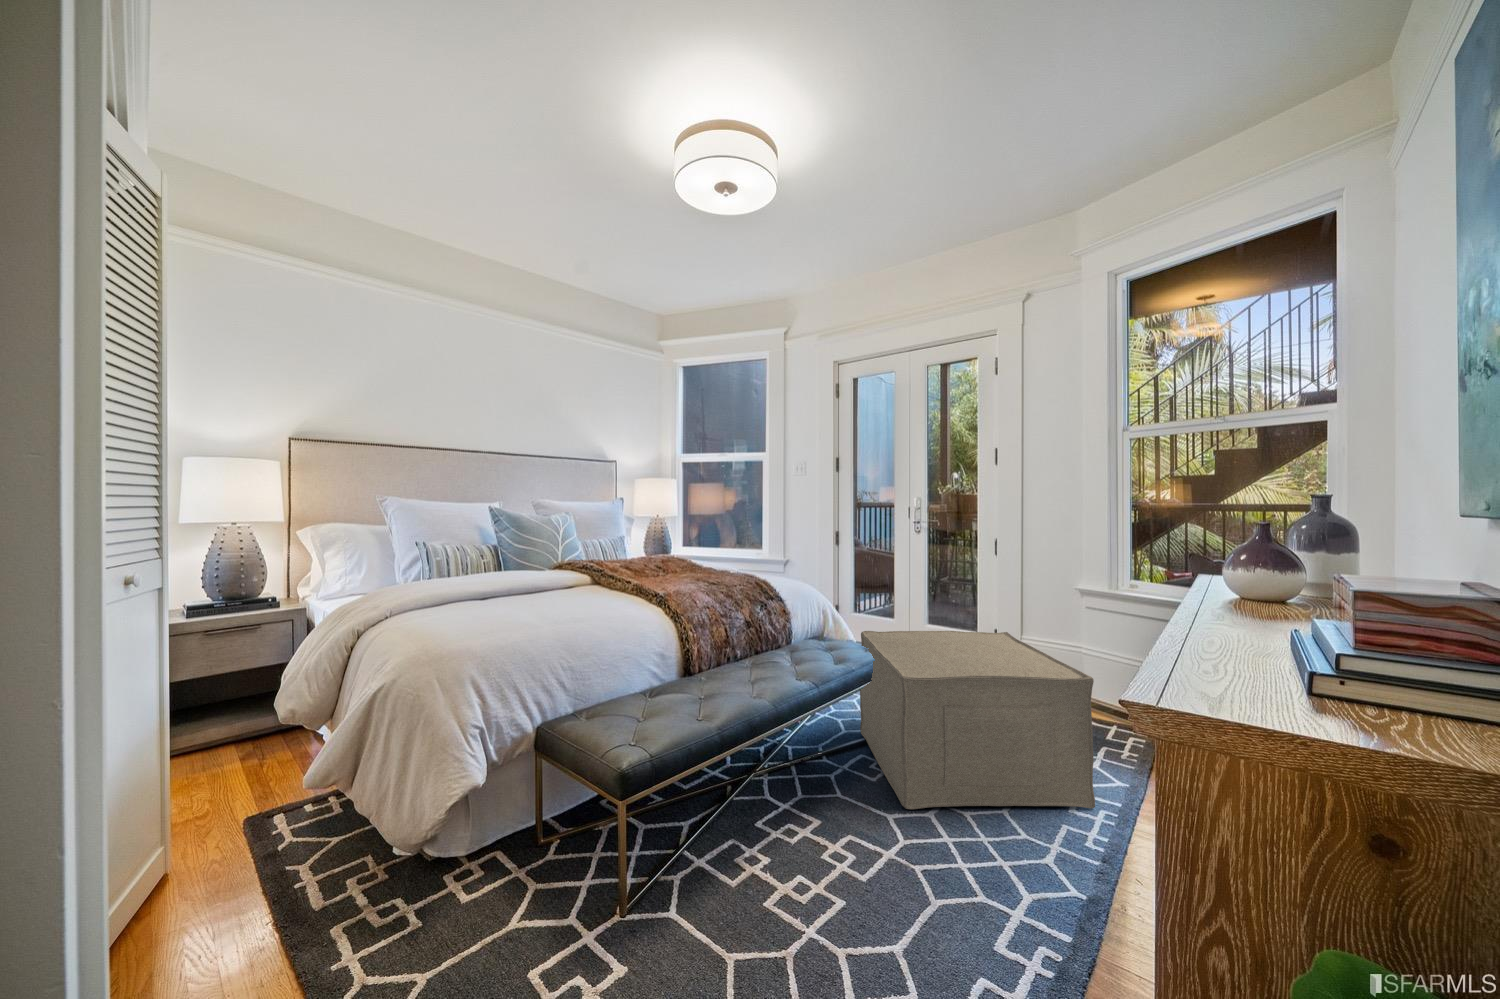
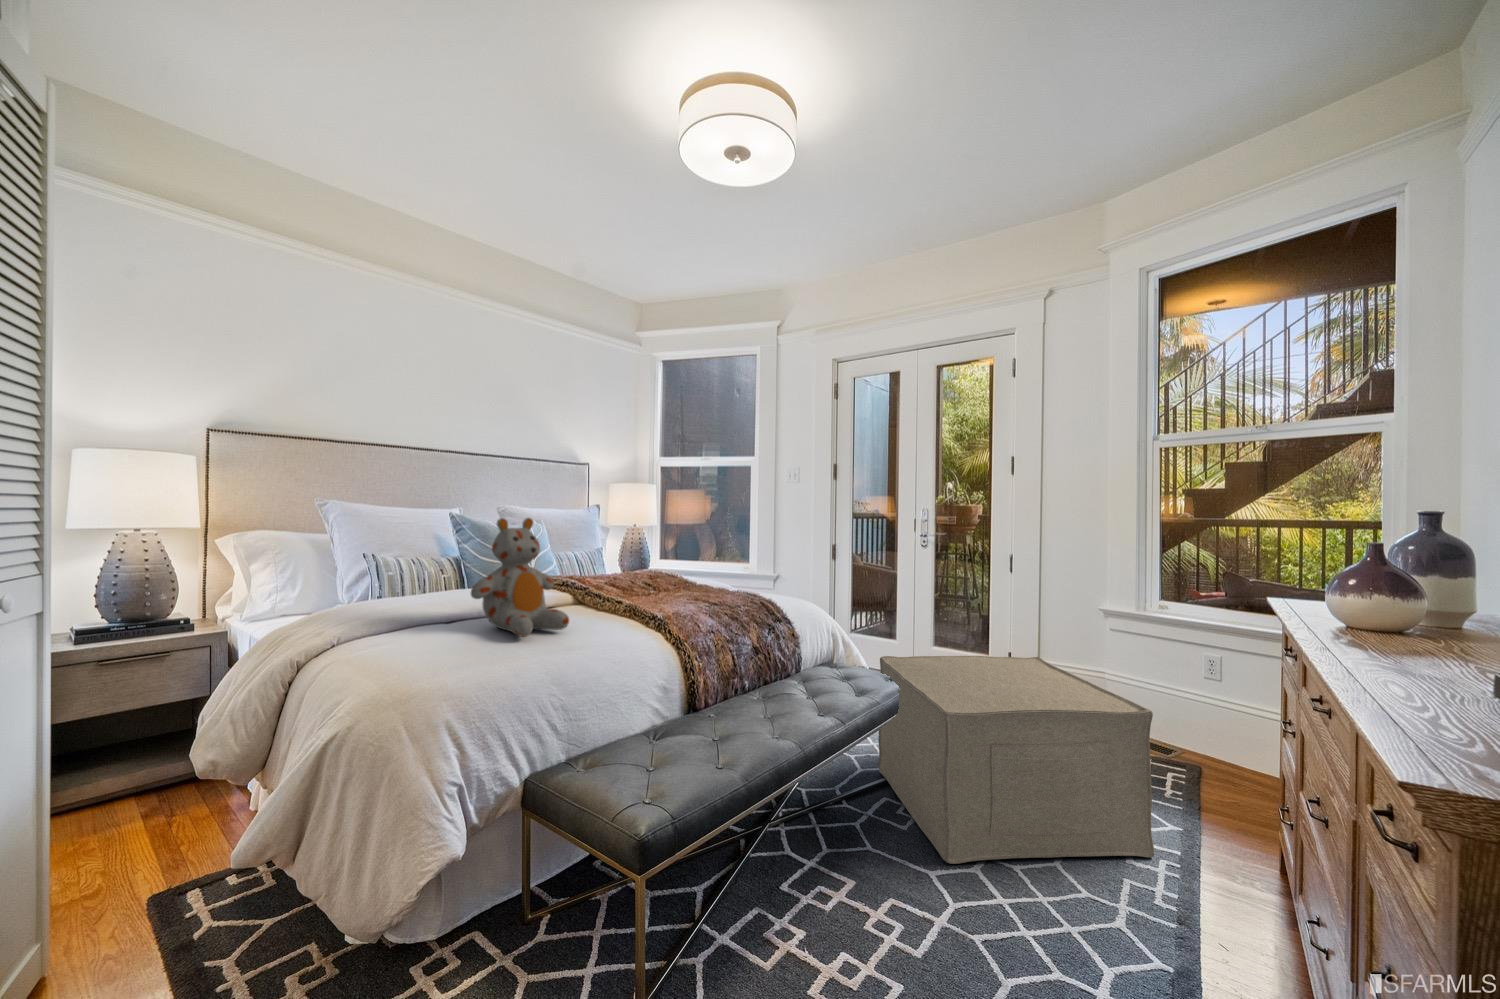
stuffed bear: none [497,510,580,611] -> present [471,518,569,637]

